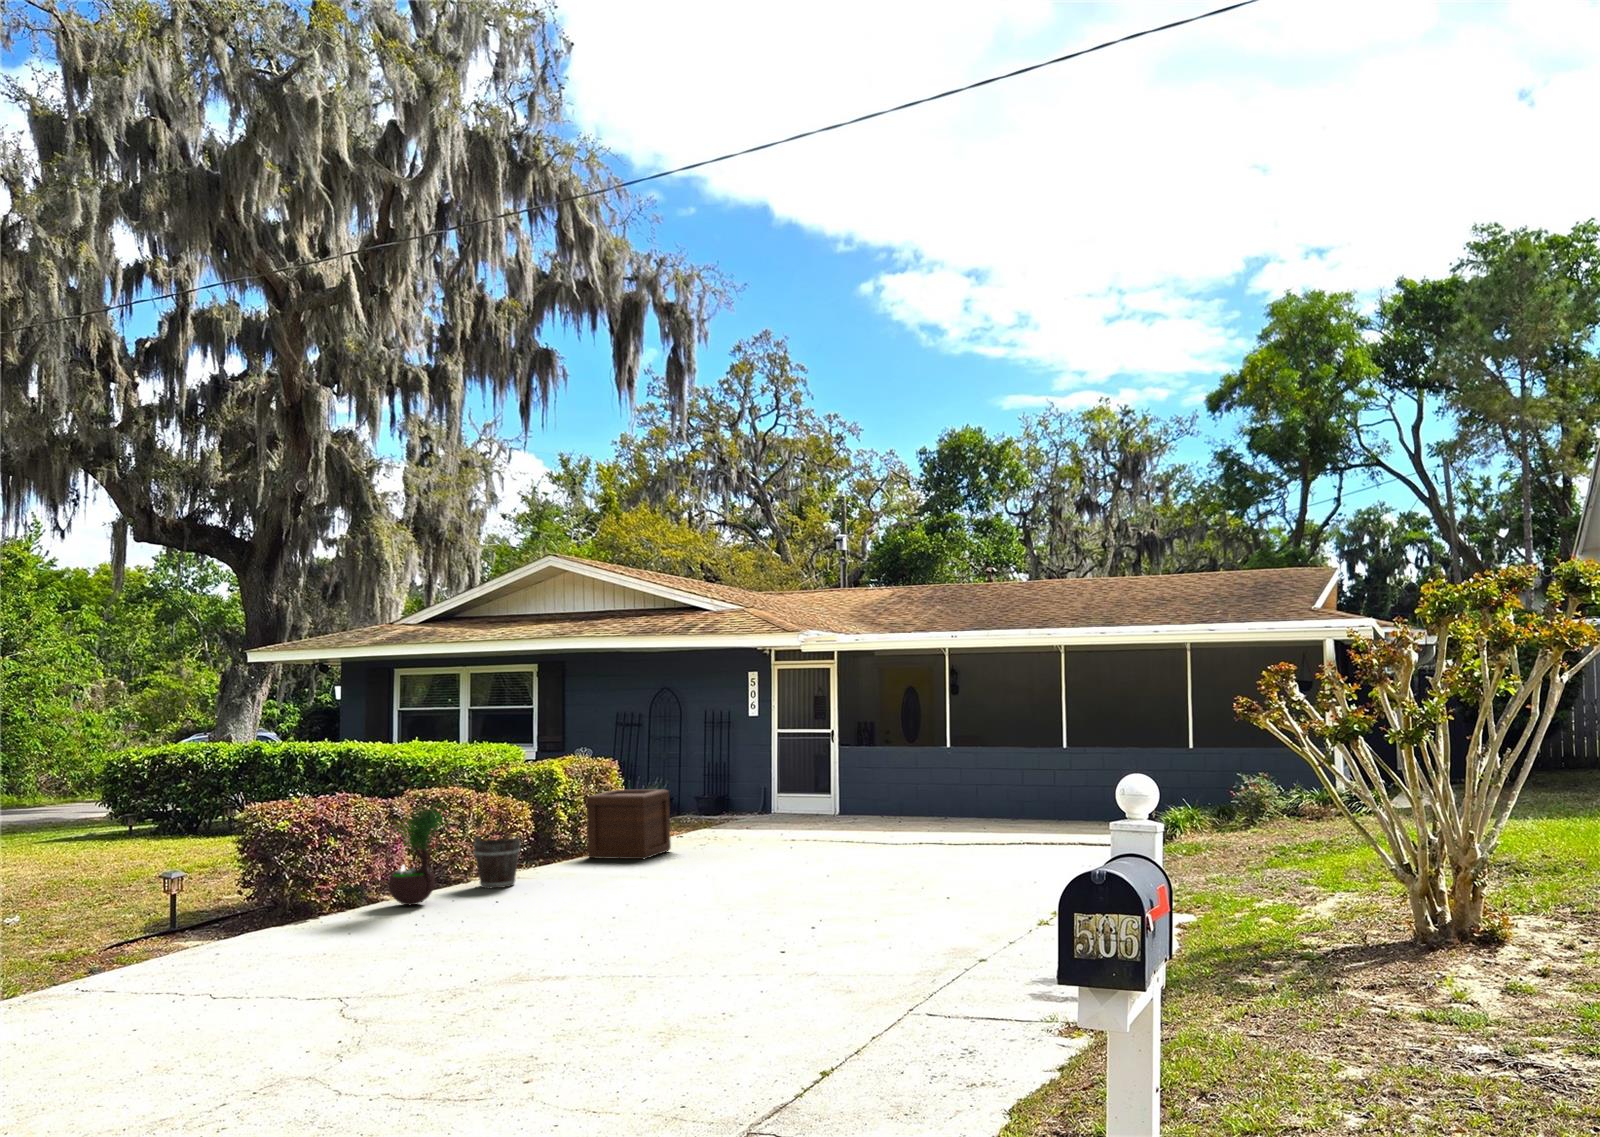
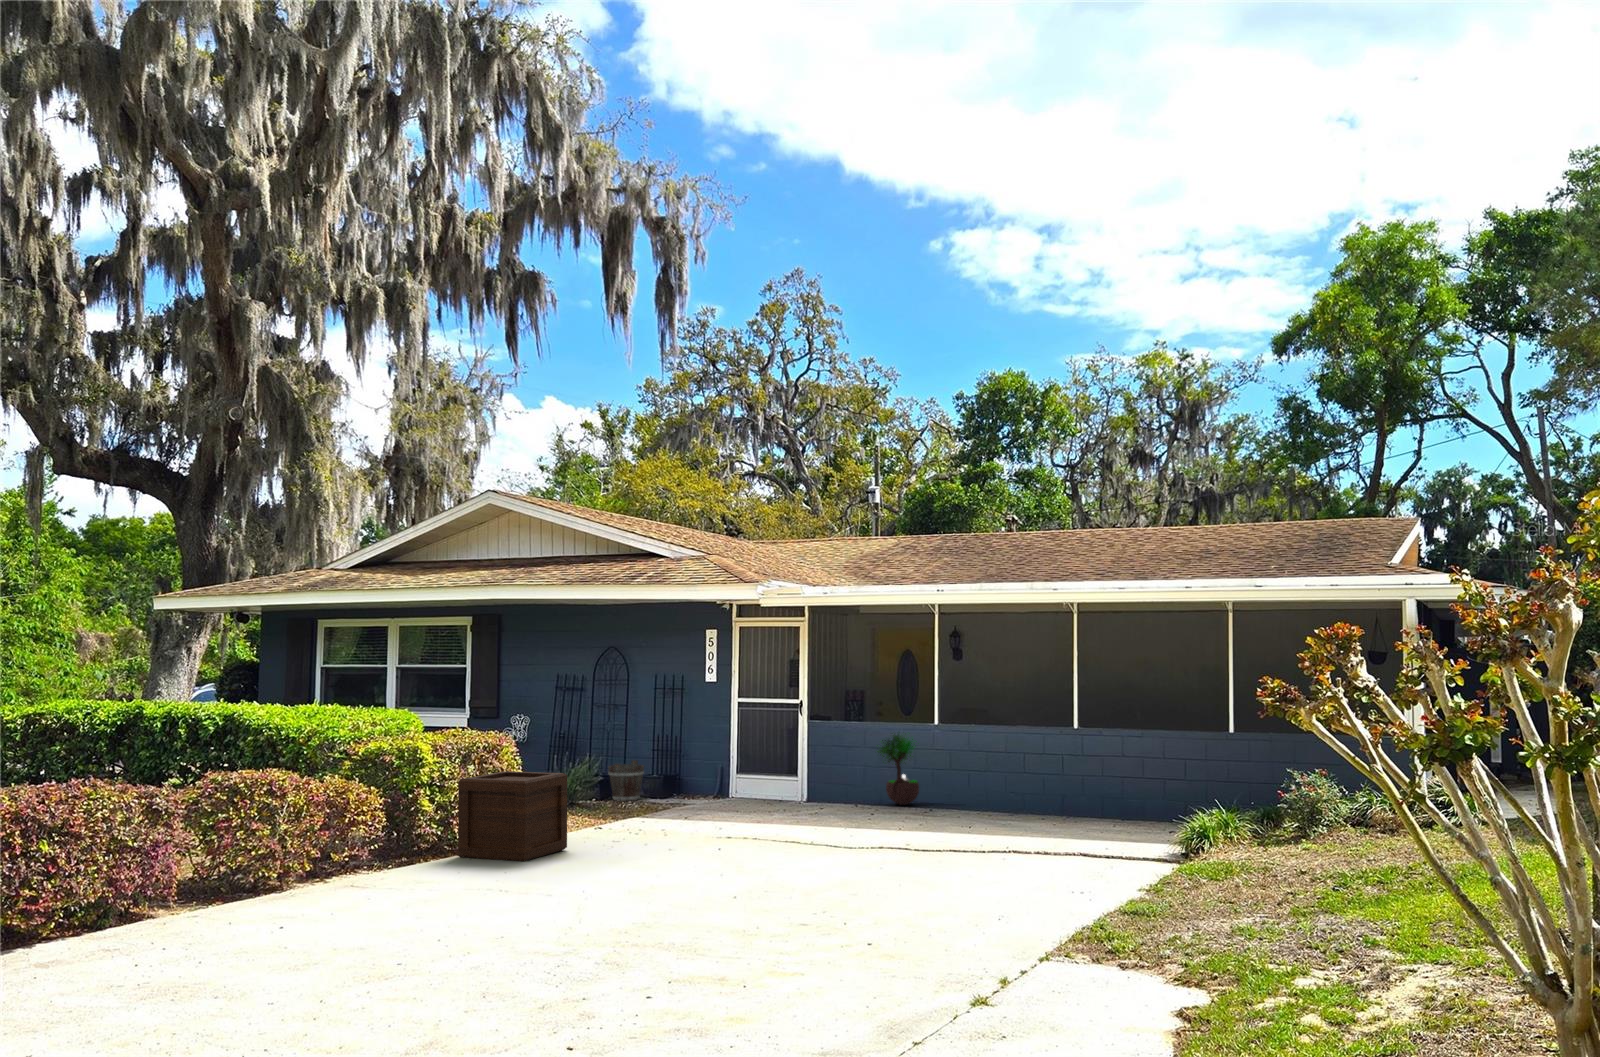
potted tree: present [388,805,444,905] -> present [877,734,919,805]
bucket: present [473,836,521,888] -> present [608,760,644,801]

